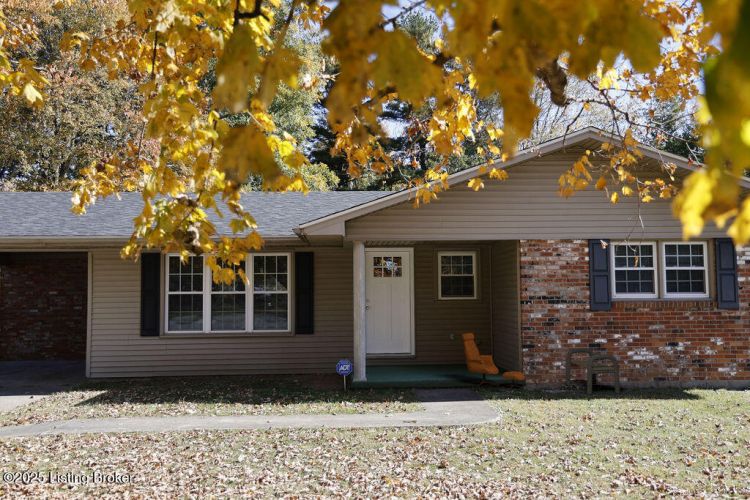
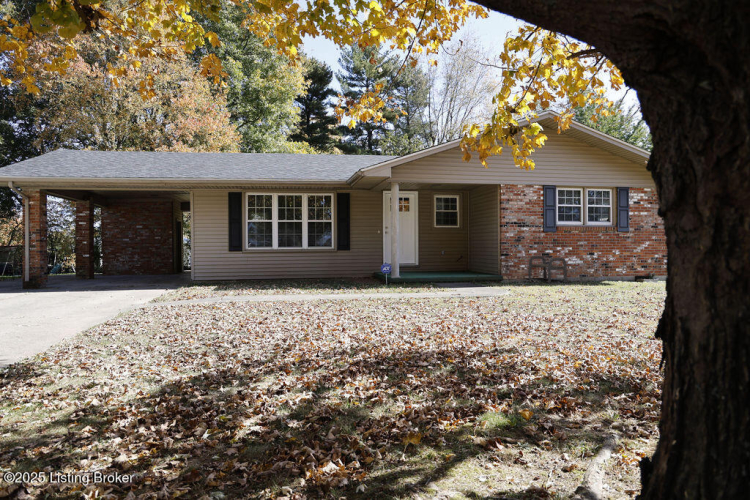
lounge chair: present [462,333,525,389] -> none [462,247,505,282]

